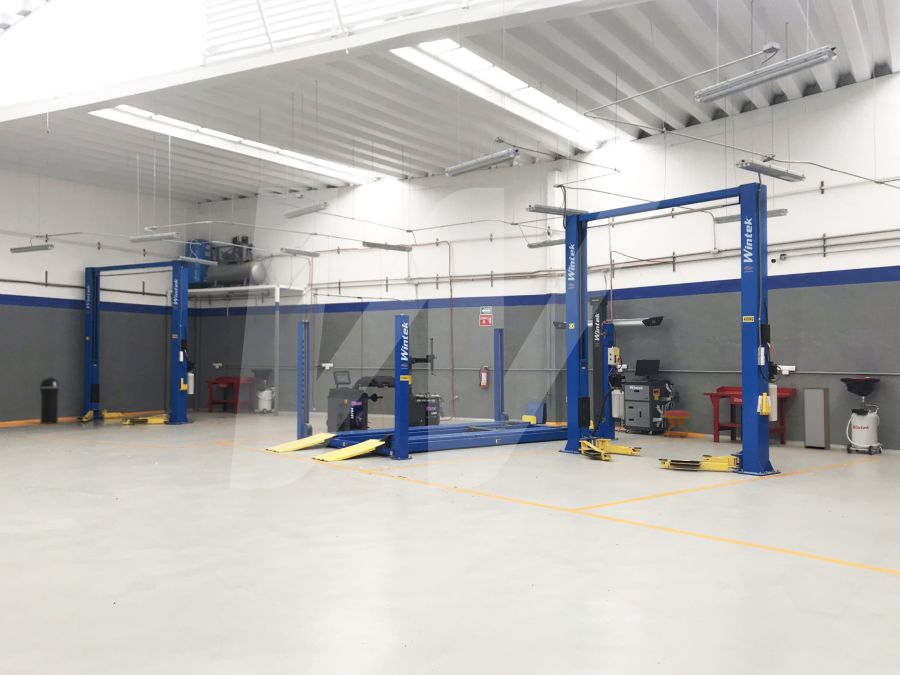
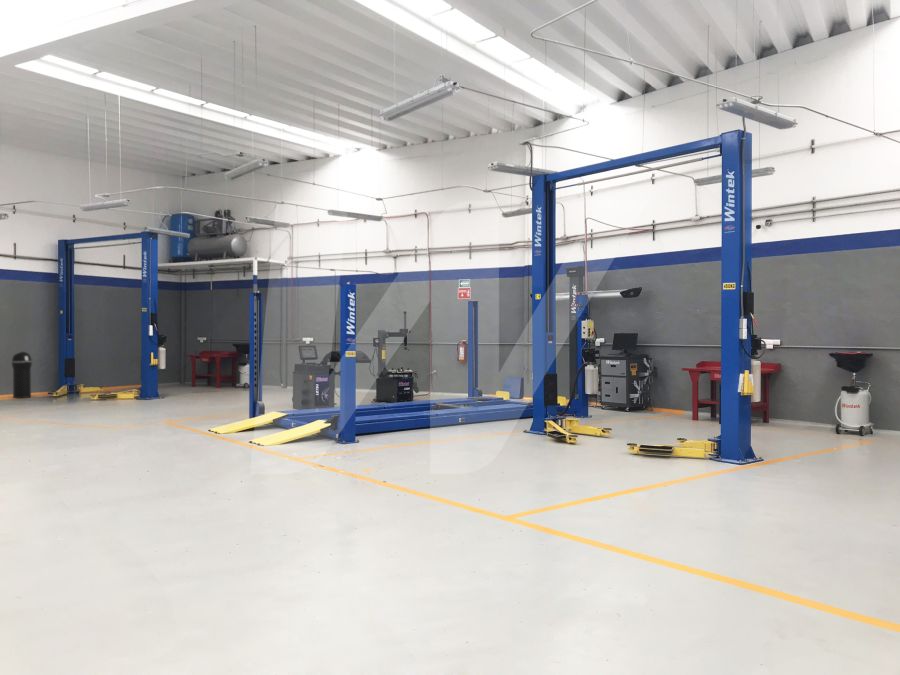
storage cabinet: present [803,387,830,450] -> none [789,363,817,429]
stool: present [664,410,690,437] -> none [641,386,669,415]

